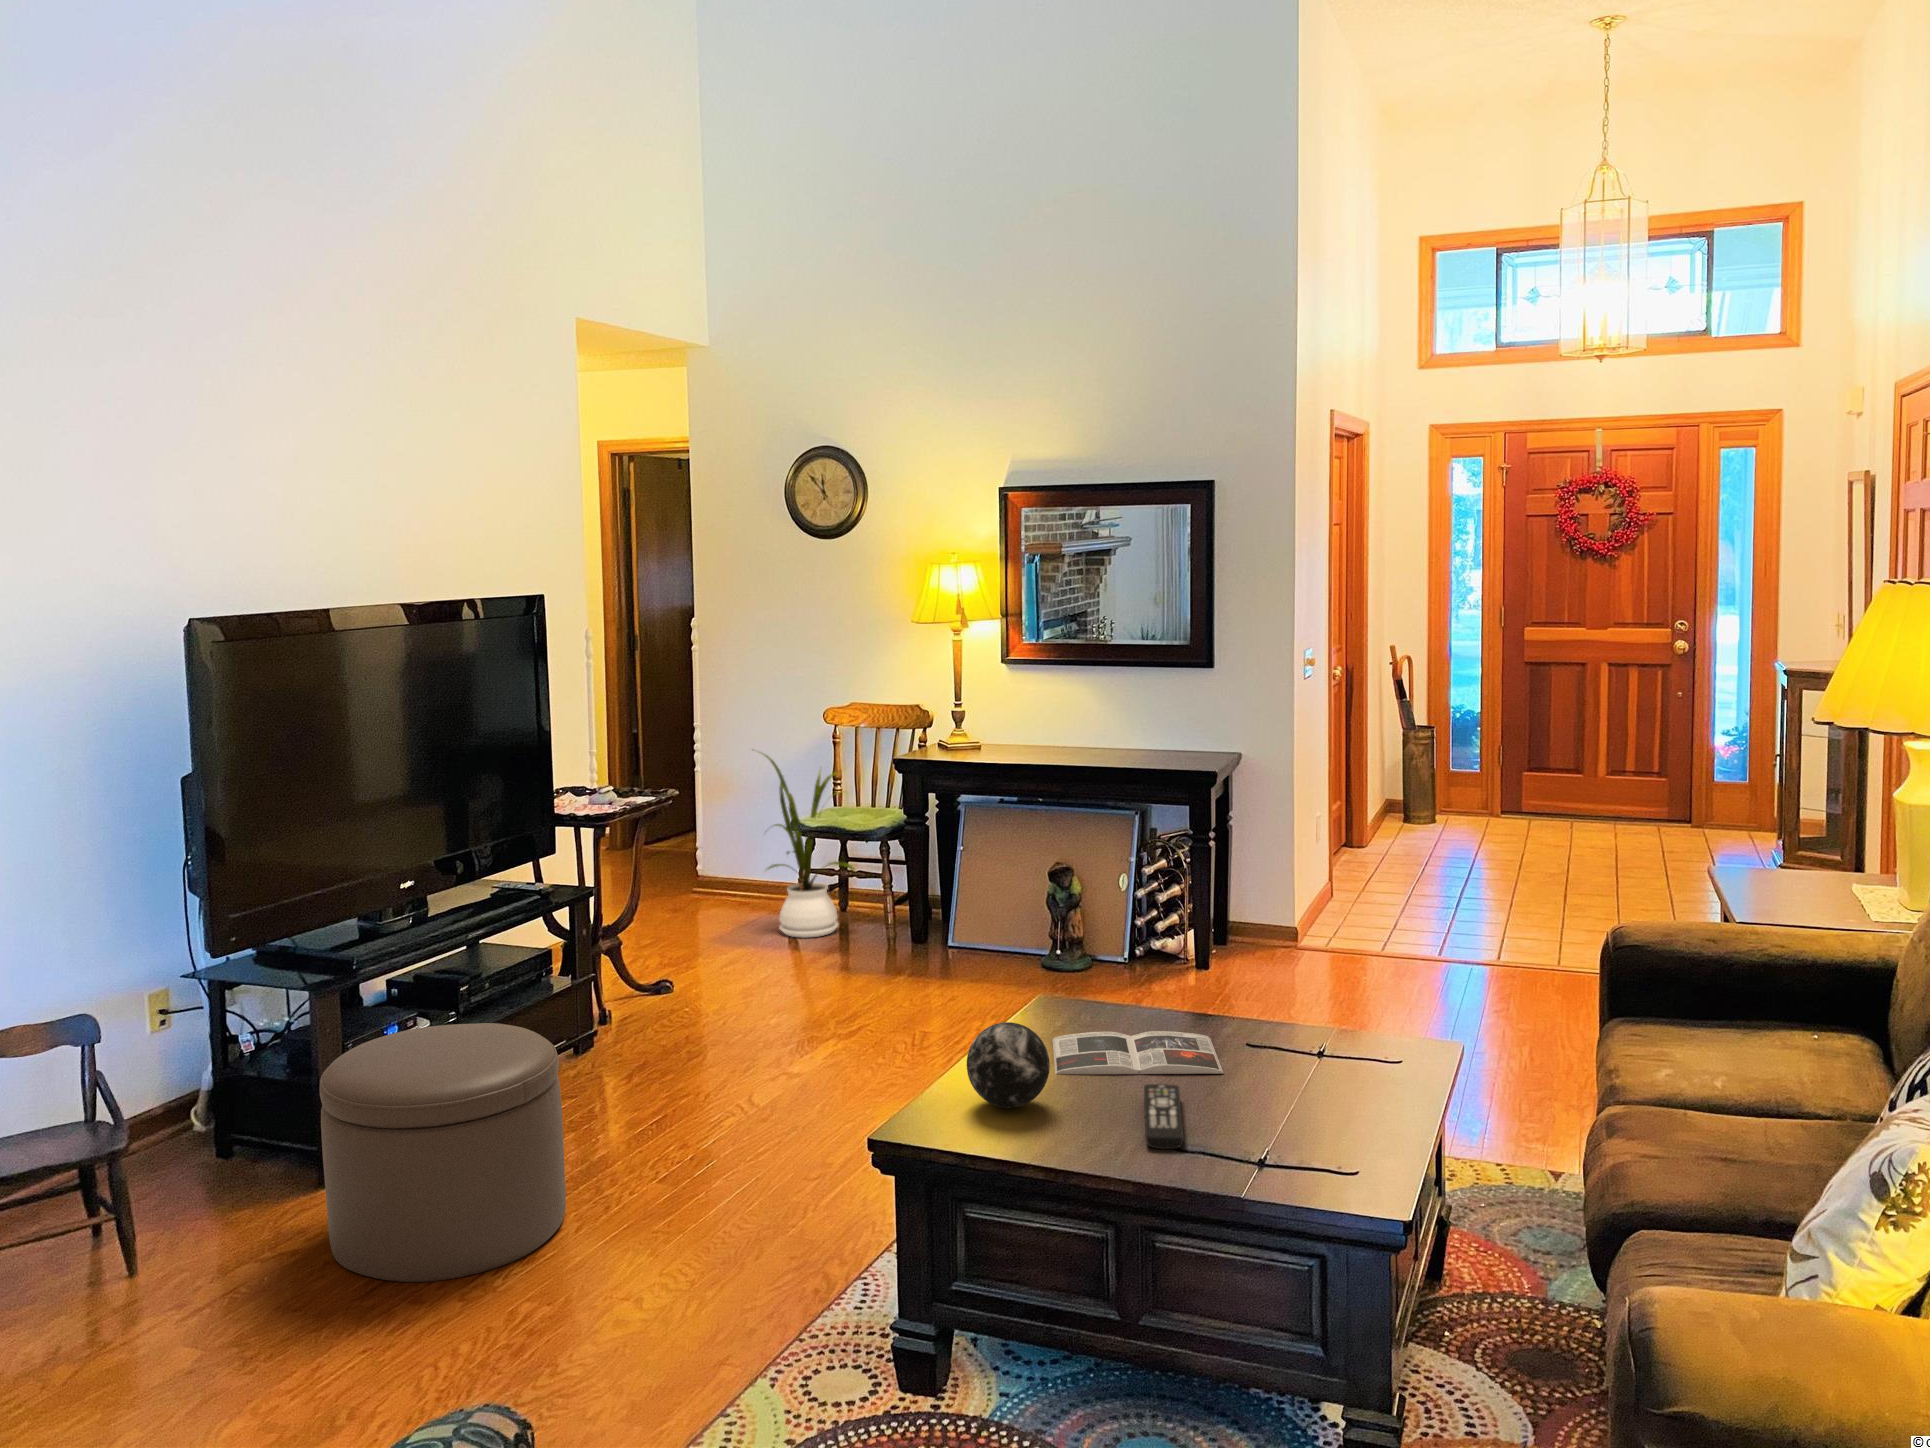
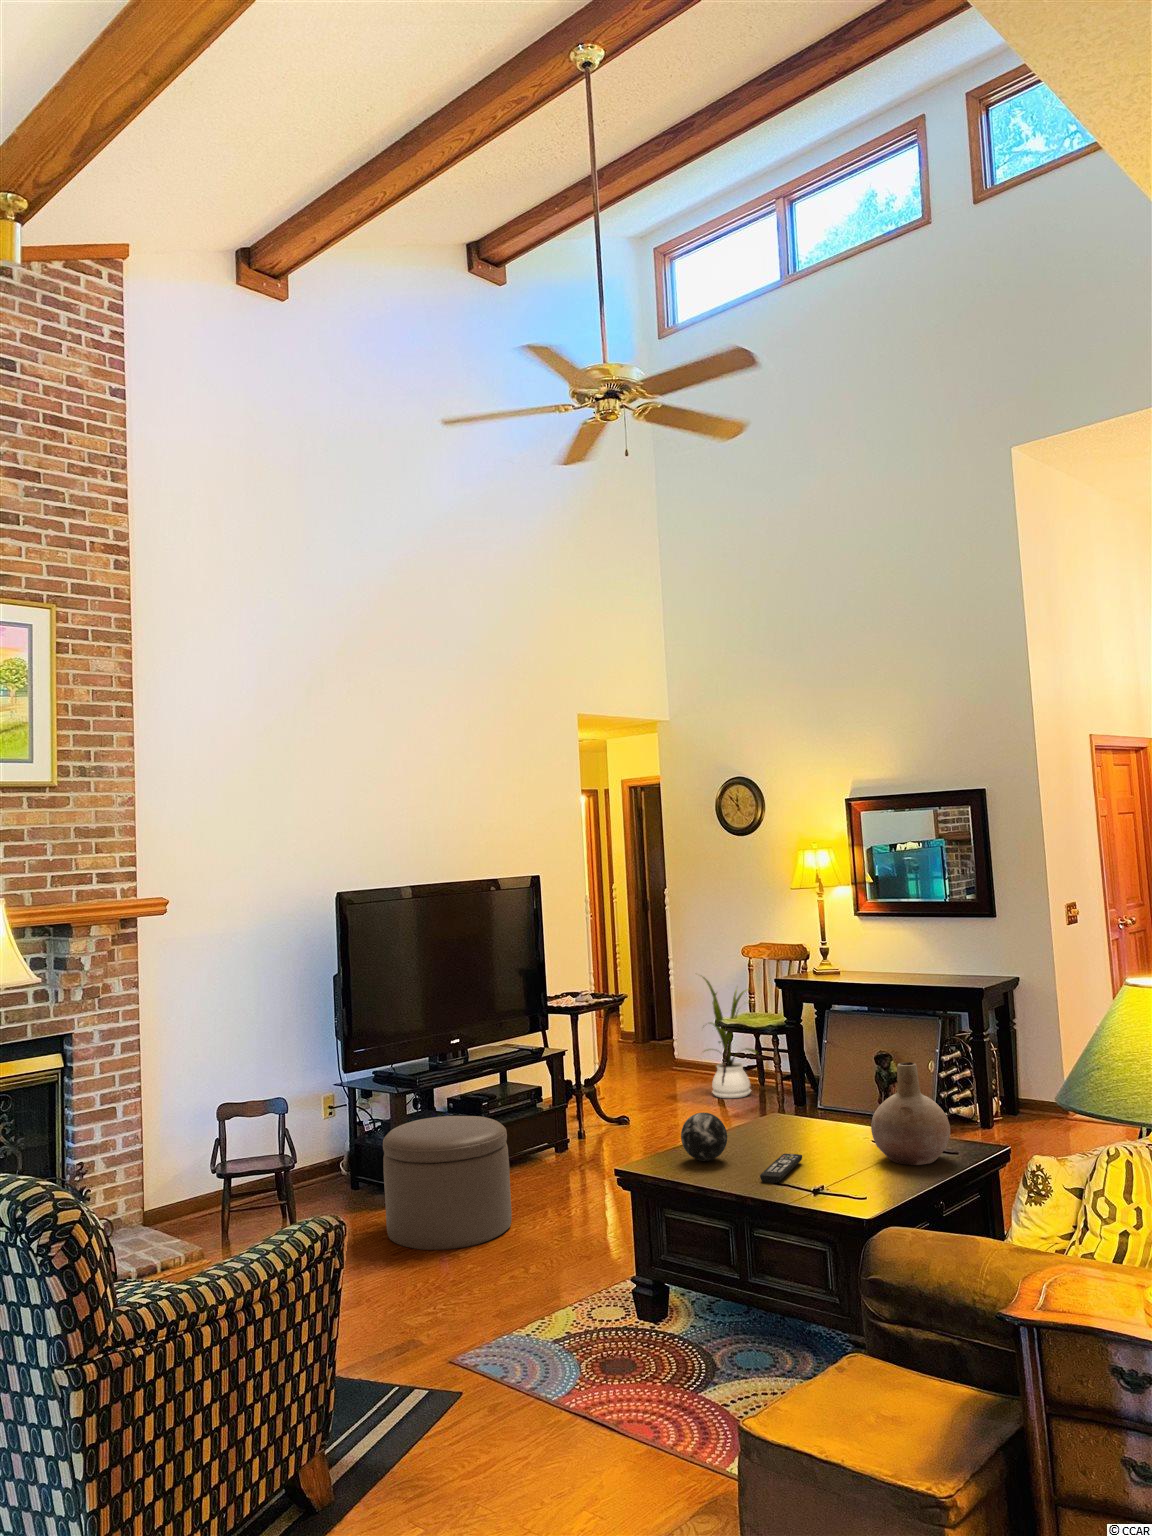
vase: none [1280,918,1412,1089] -> present [871,1062,950,1165]
magazine: present [1053,1031,1223,1074] -> none [746,1130,852,1154]

